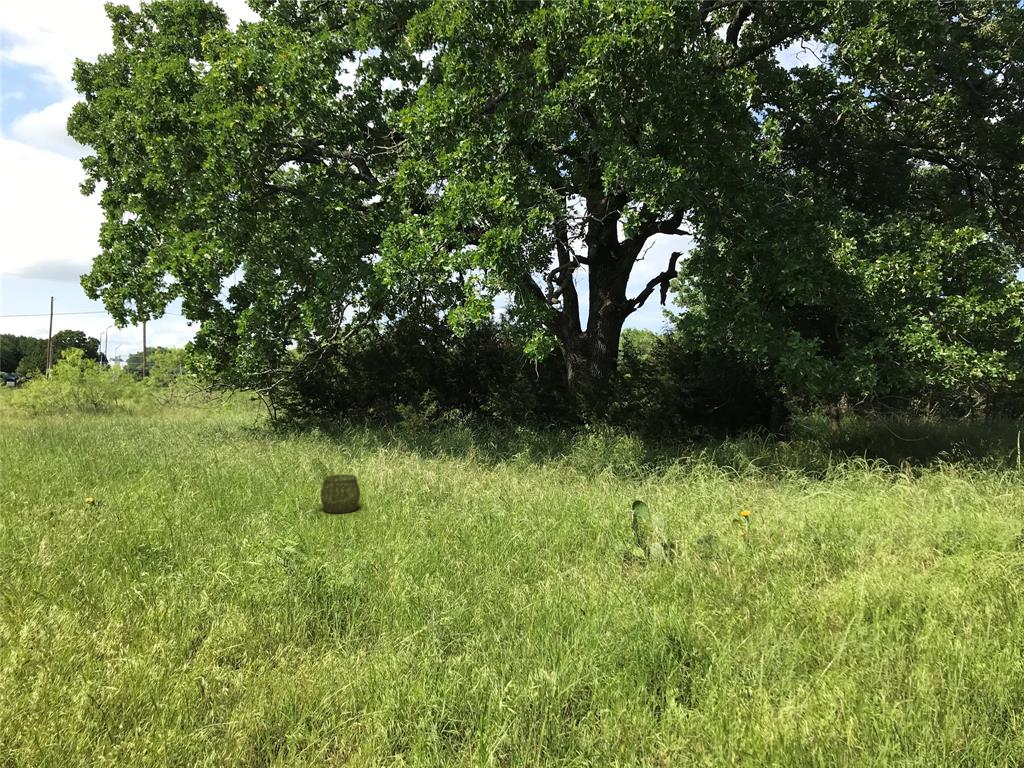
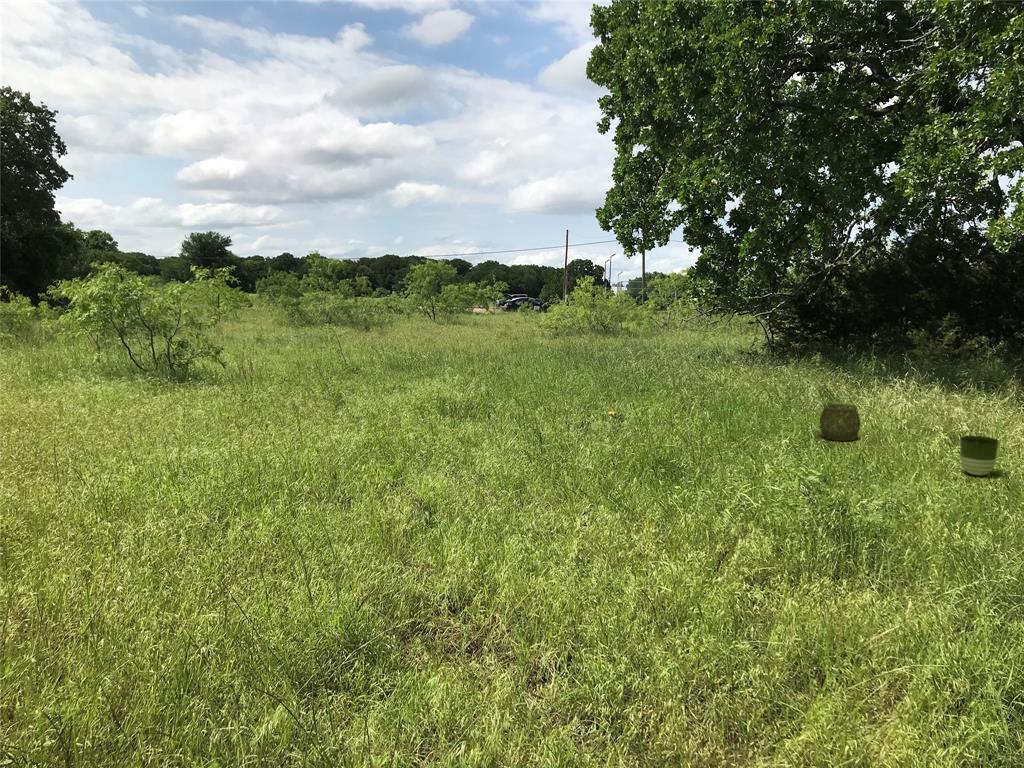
planter: none [452,497,483,535] -> present [960,436,999,475]

